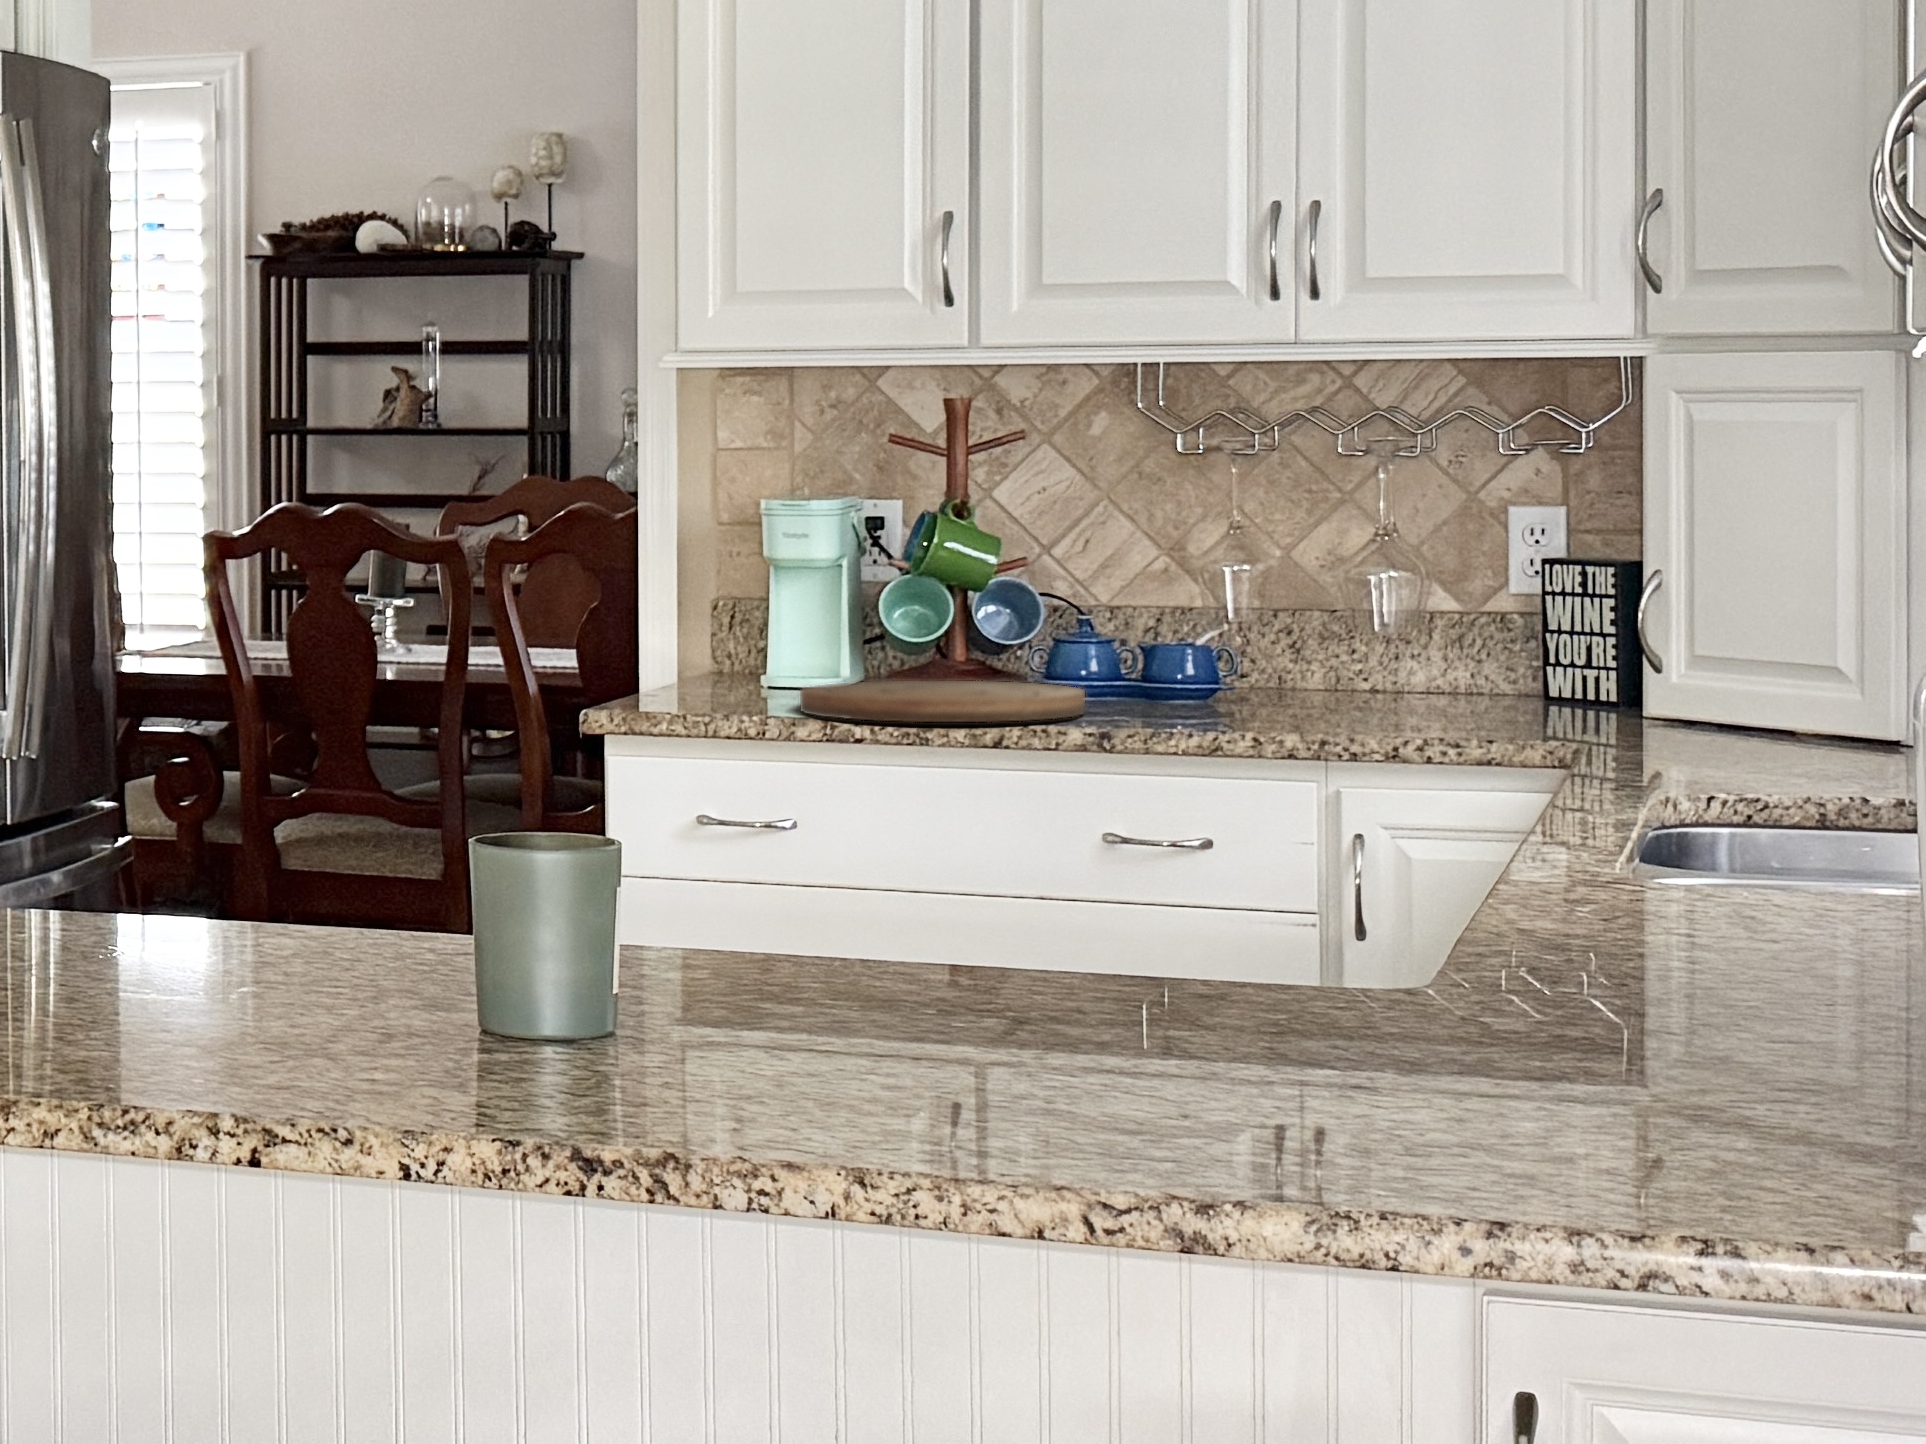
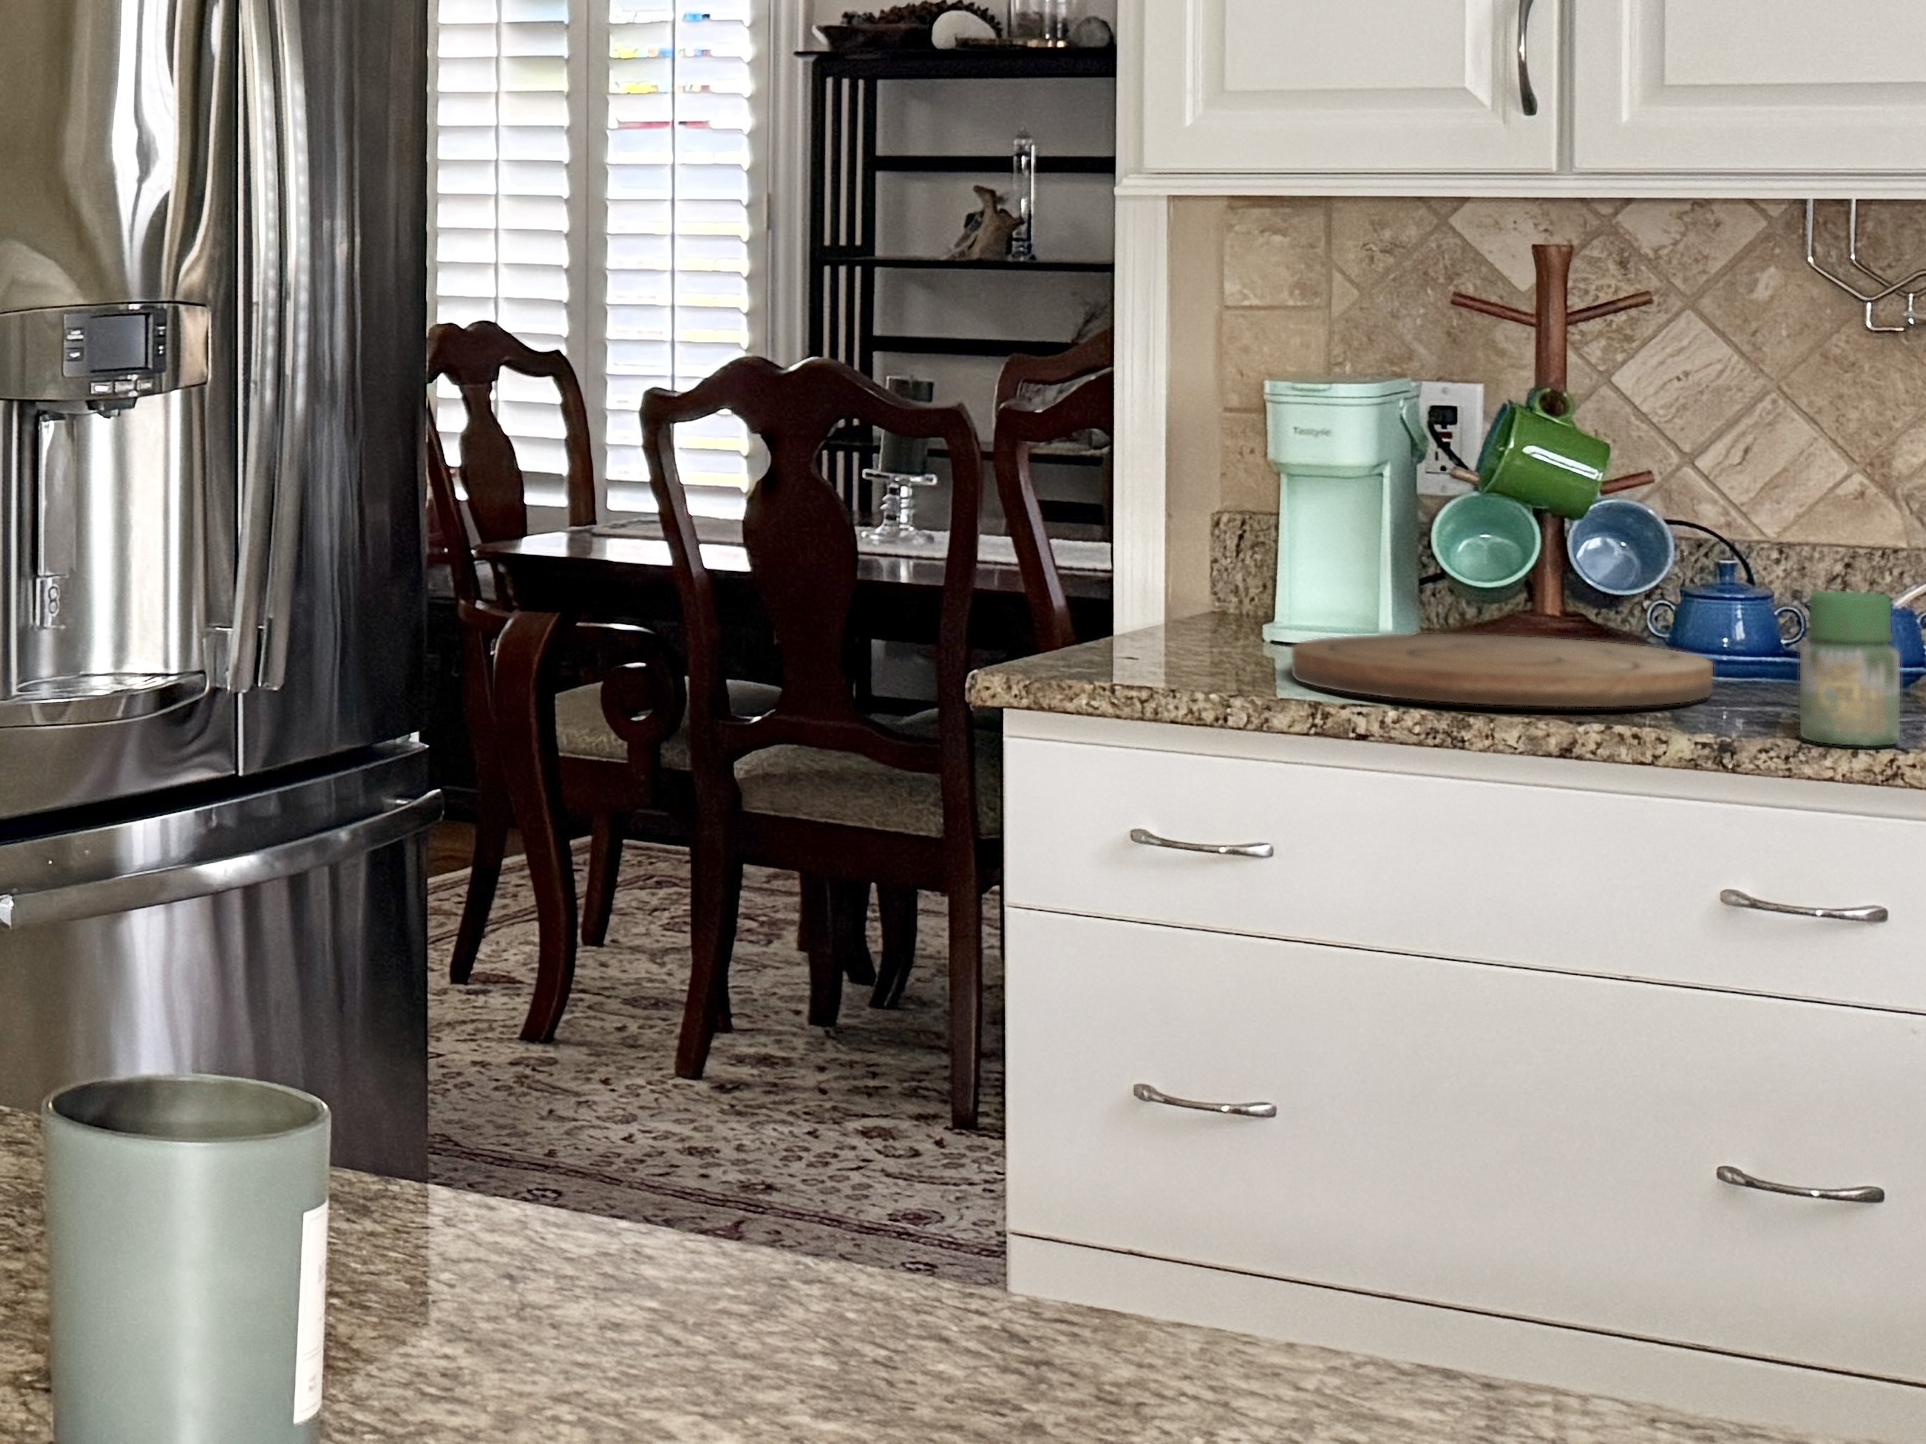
jar: none [1152,633,1216,737] -> present [1800,591,1900,746]

